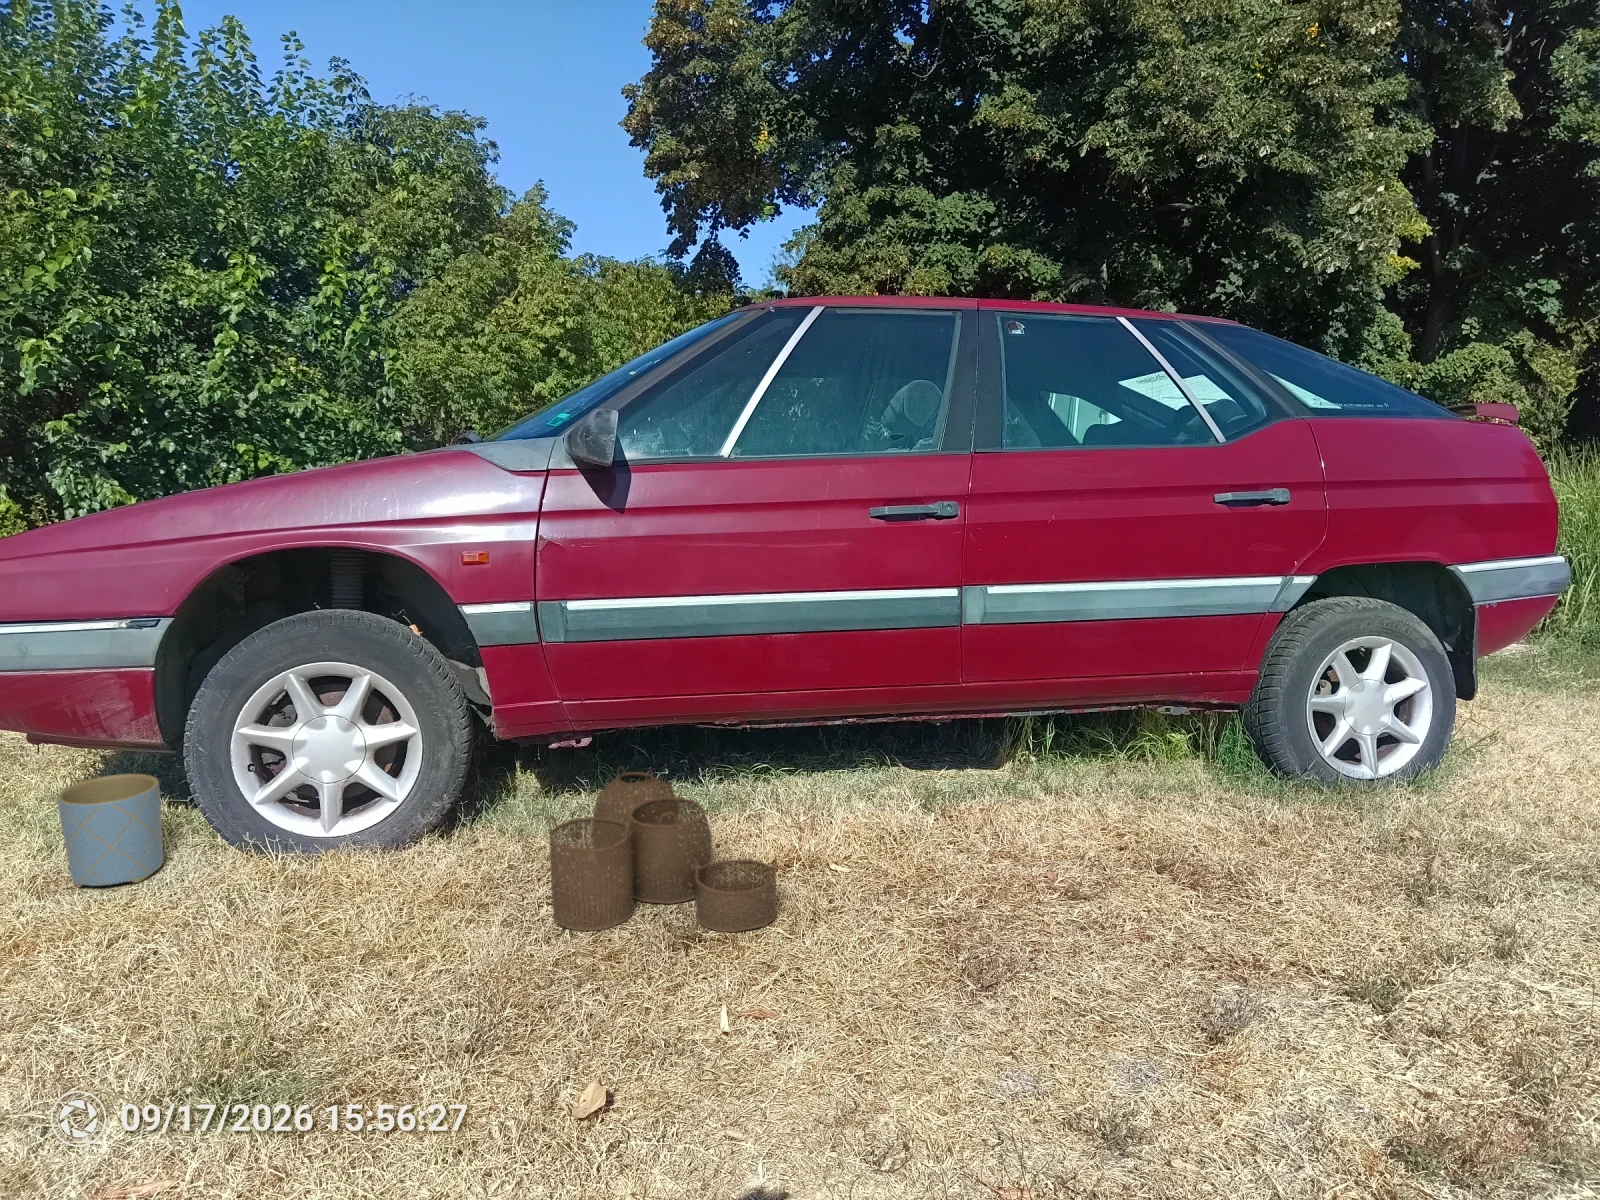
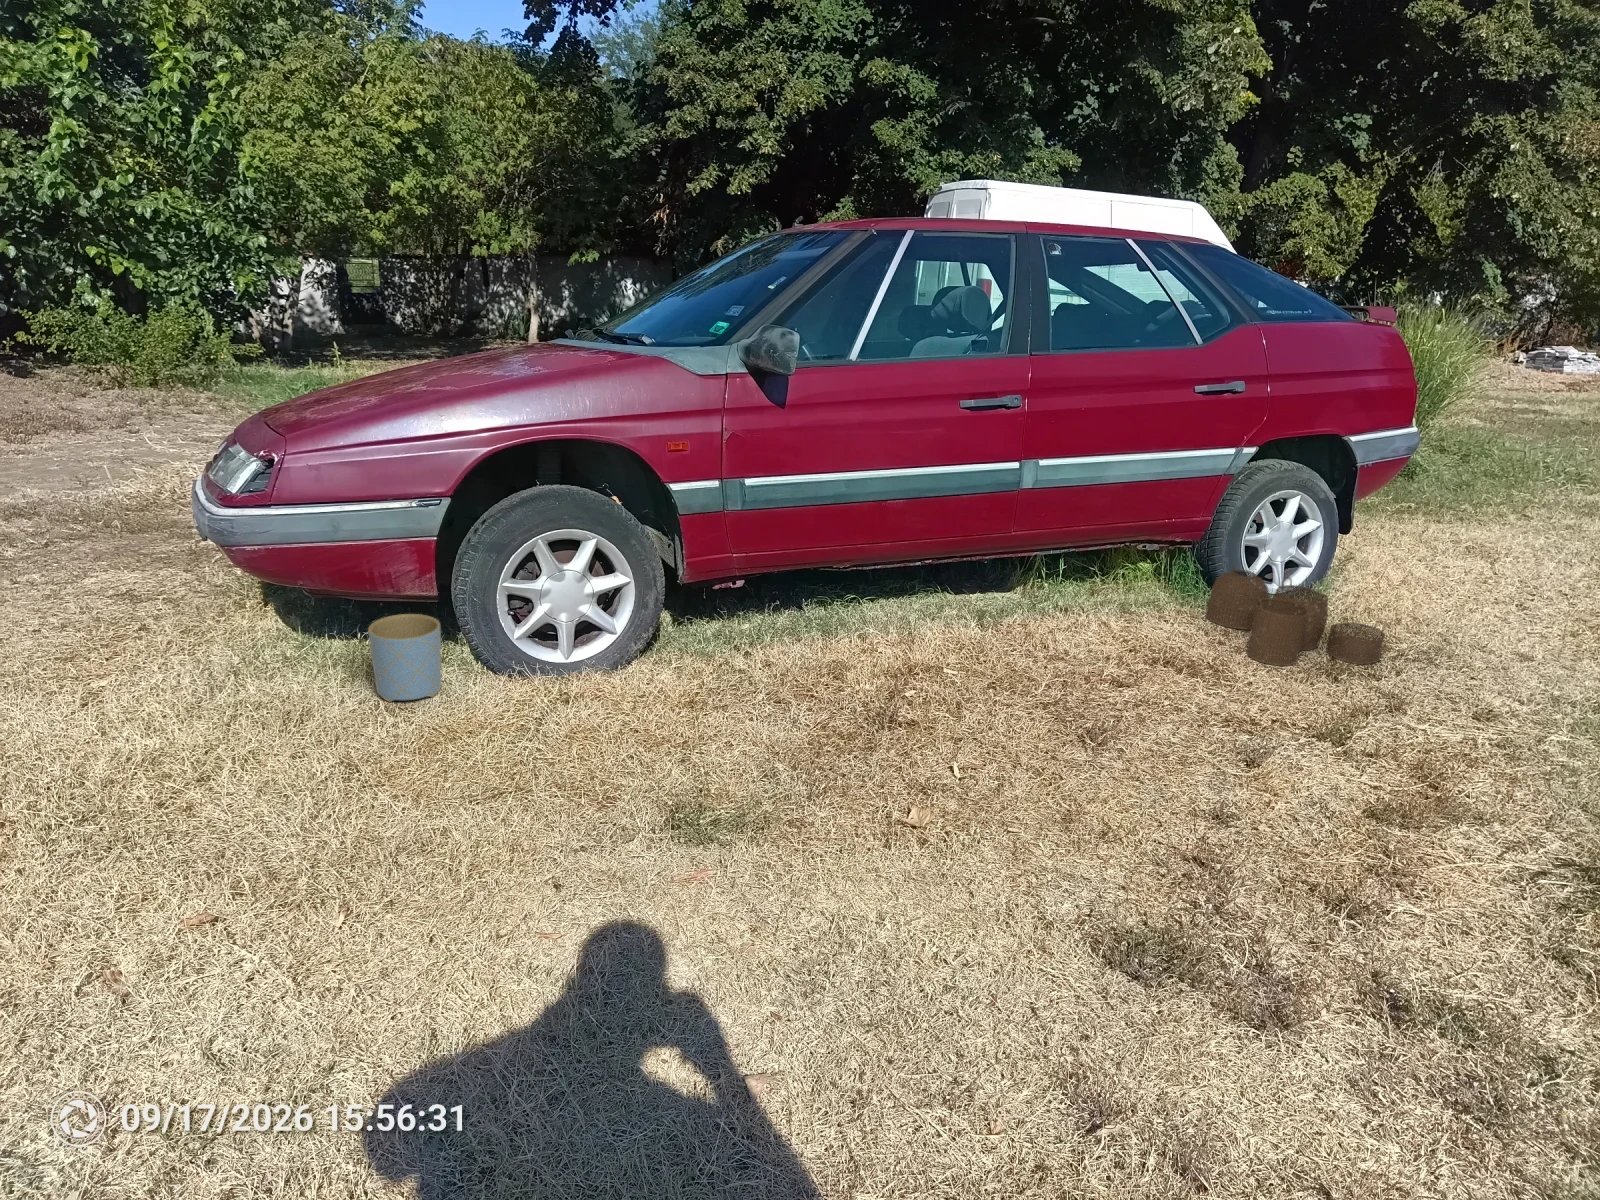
woven basket: present [547,767,778,932] -> present [1205,568,1385,666]

